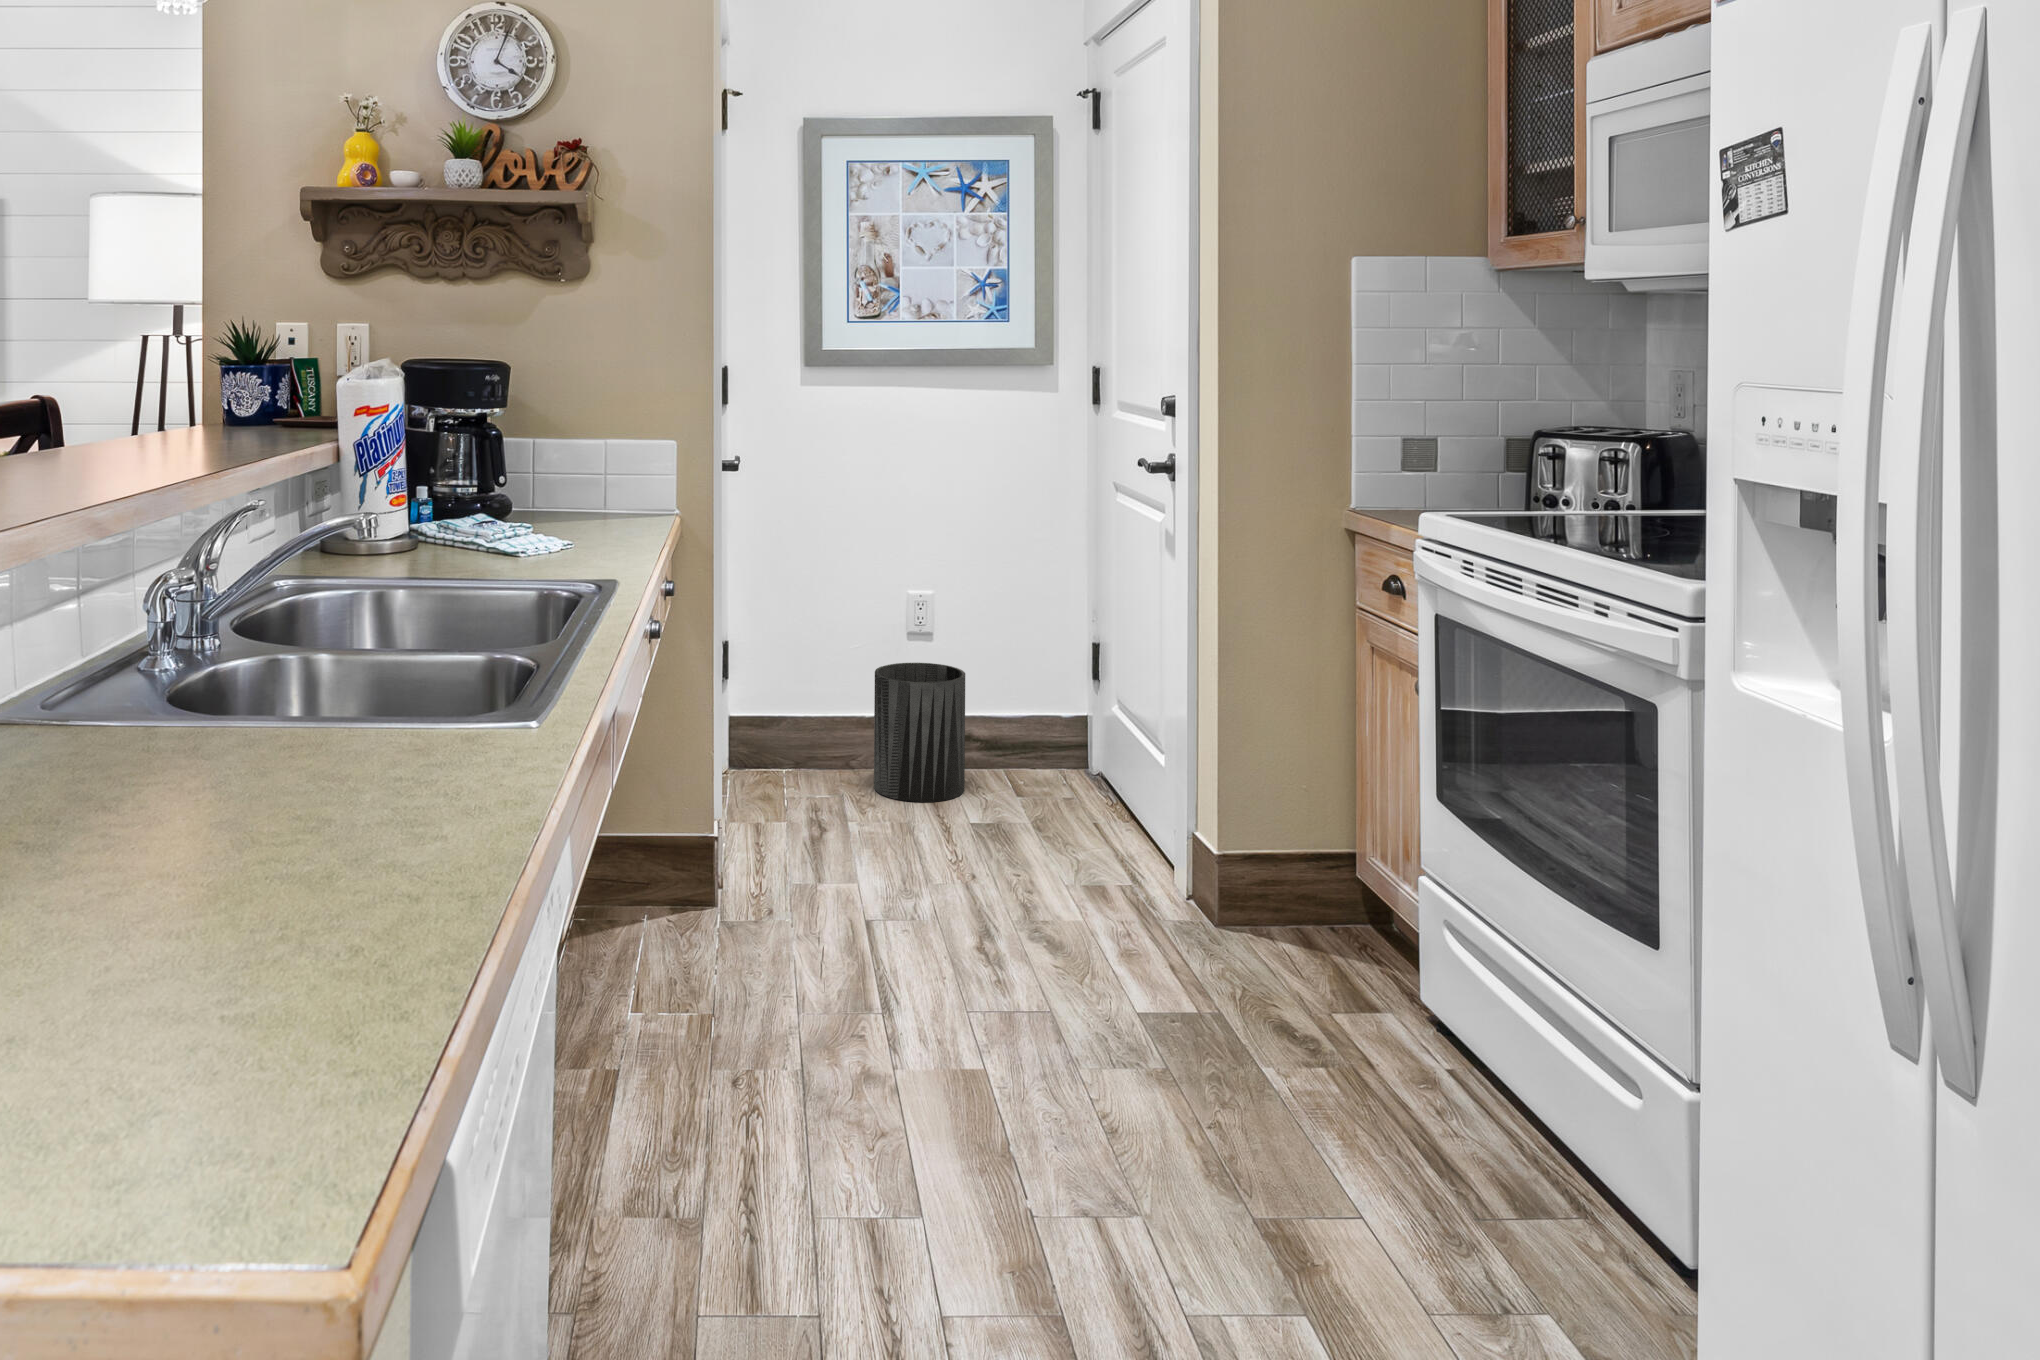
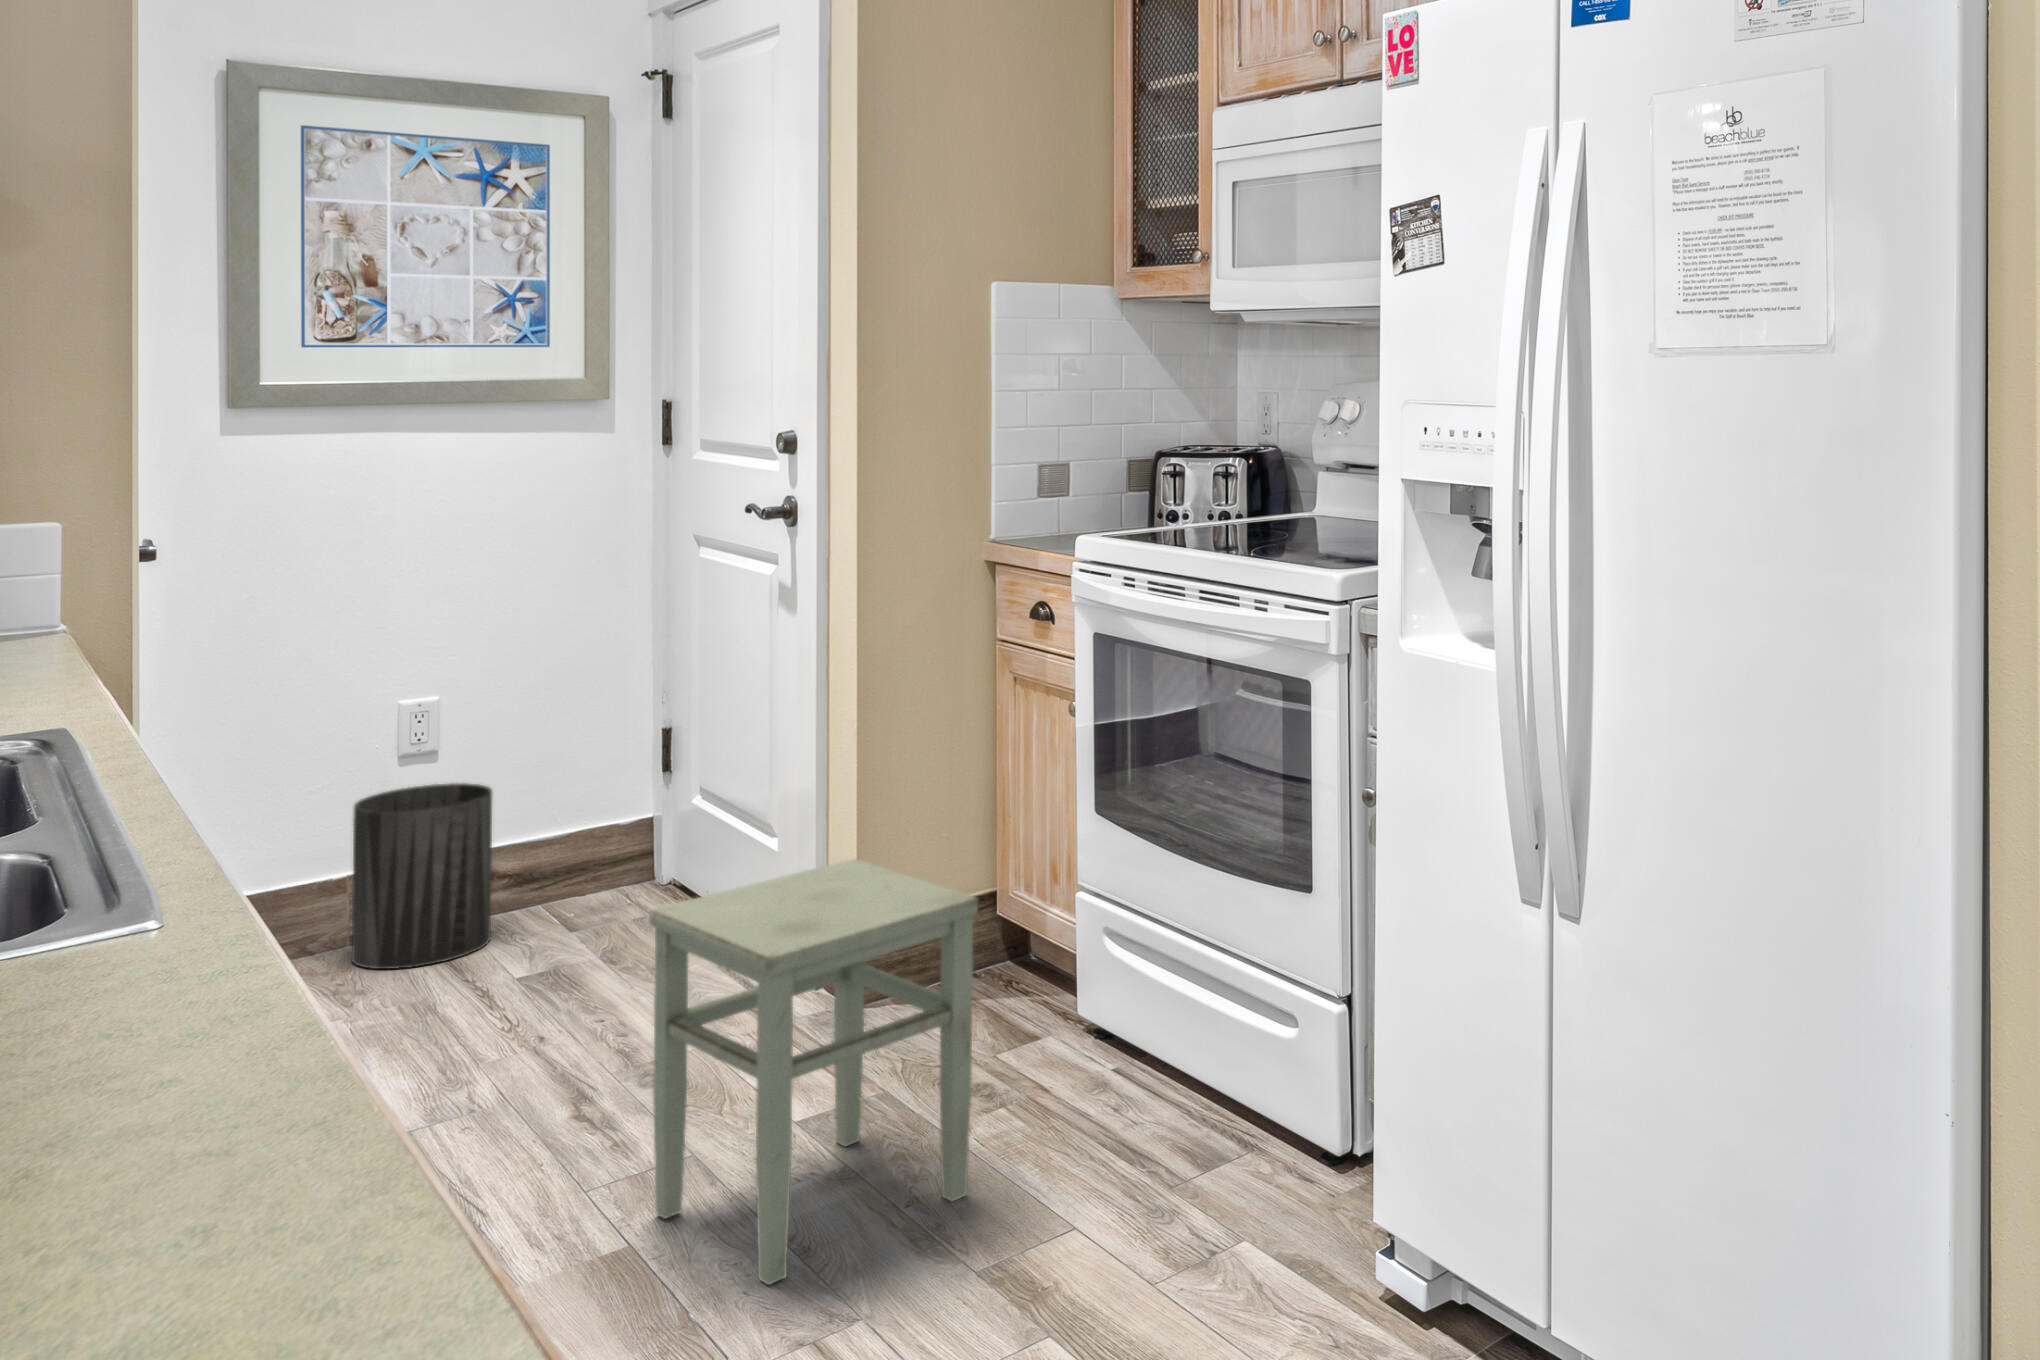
stool: none [1004,793,1276,1156] -> present [649,859,978,1285]

